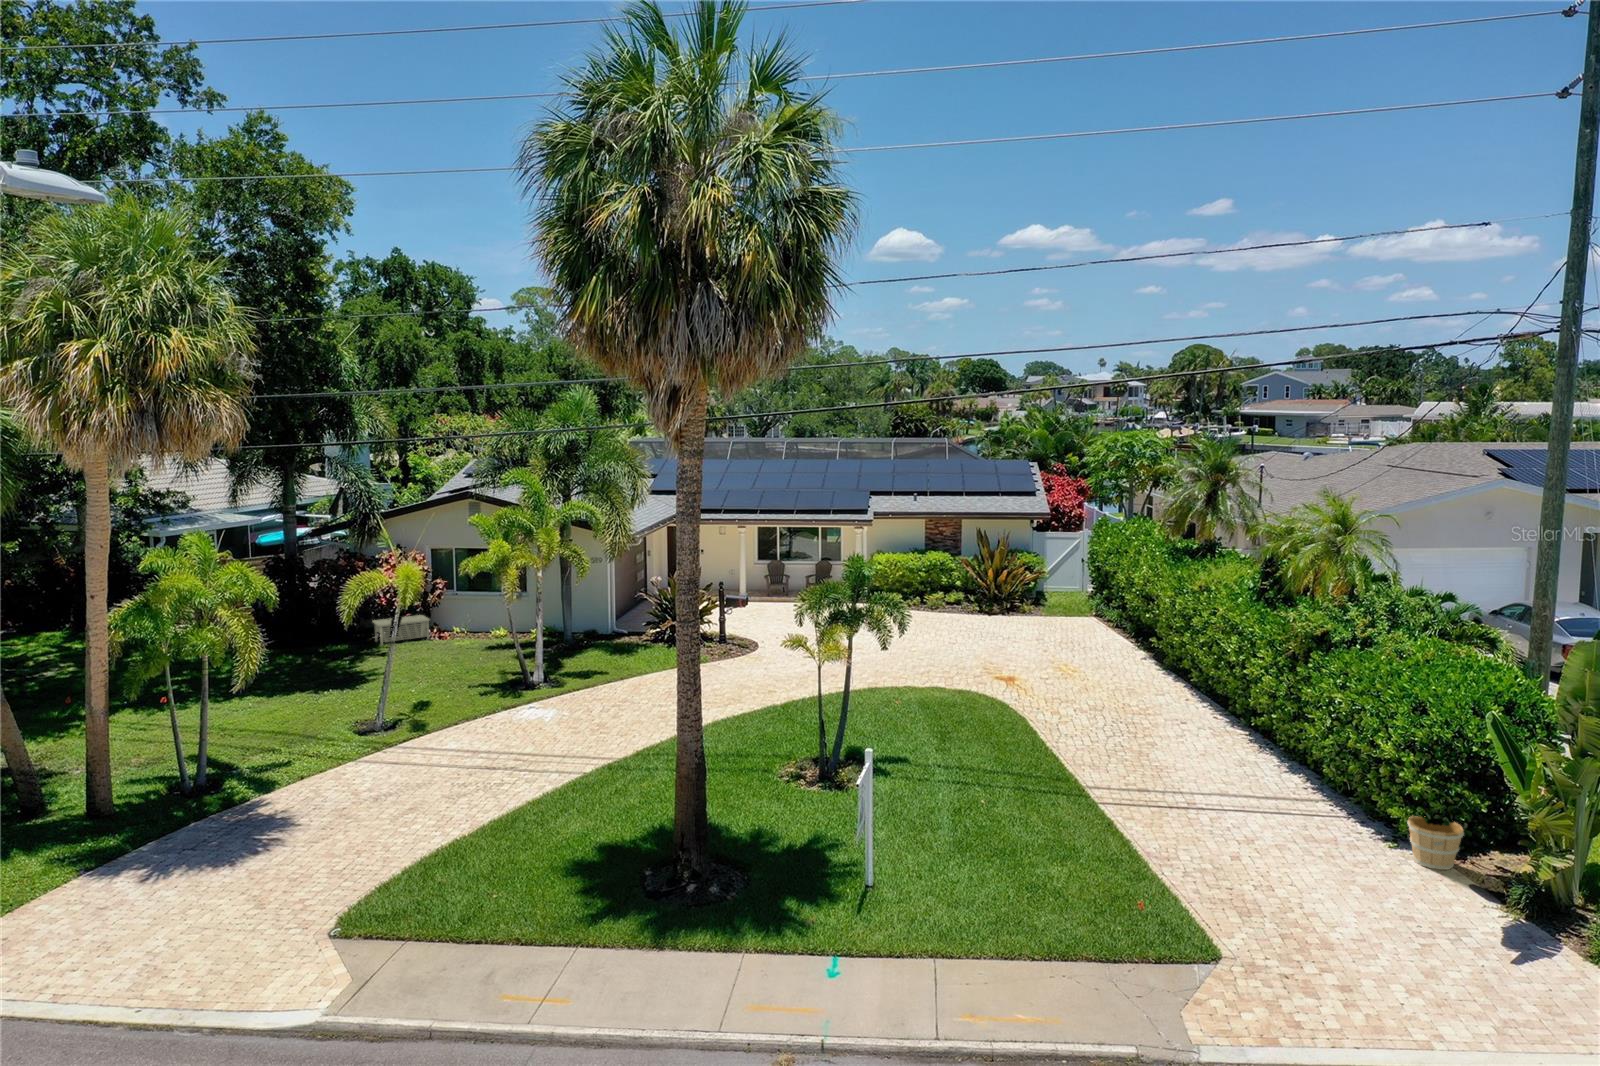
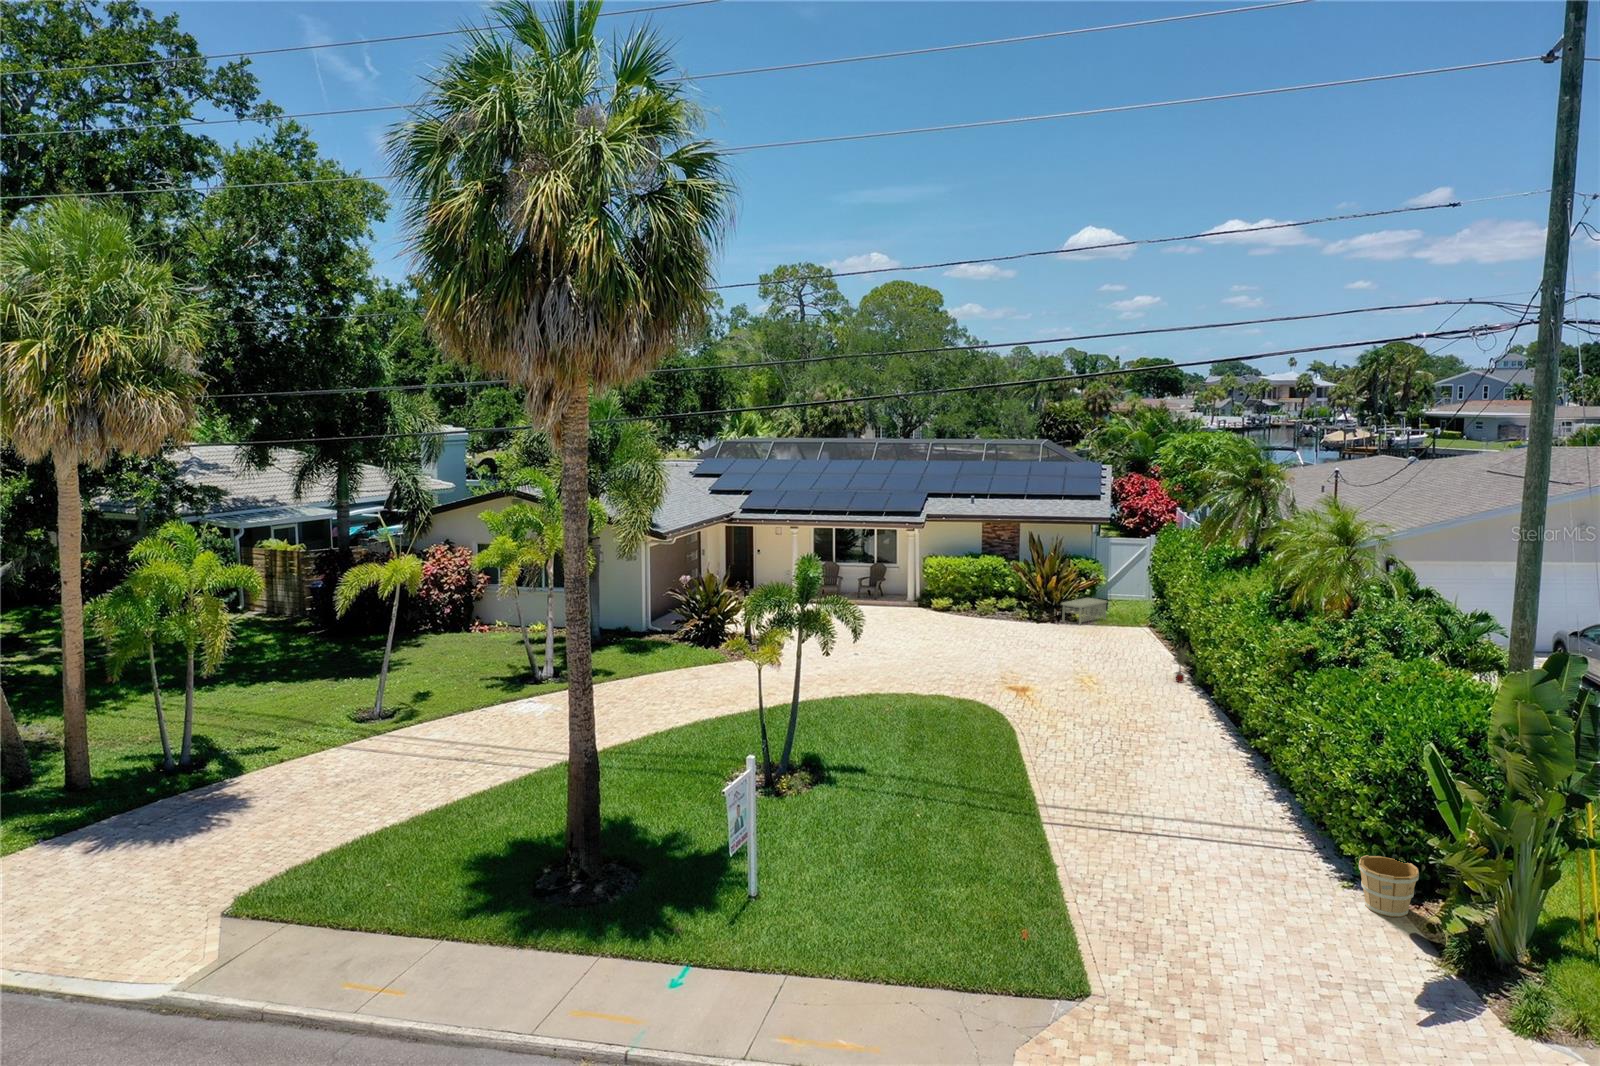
storage bench: present [373,615,429,645] -> present [1061,598,1108,624]
potted tree: none [1142,629,1165,668] -> present [1174,643,1195,683]

